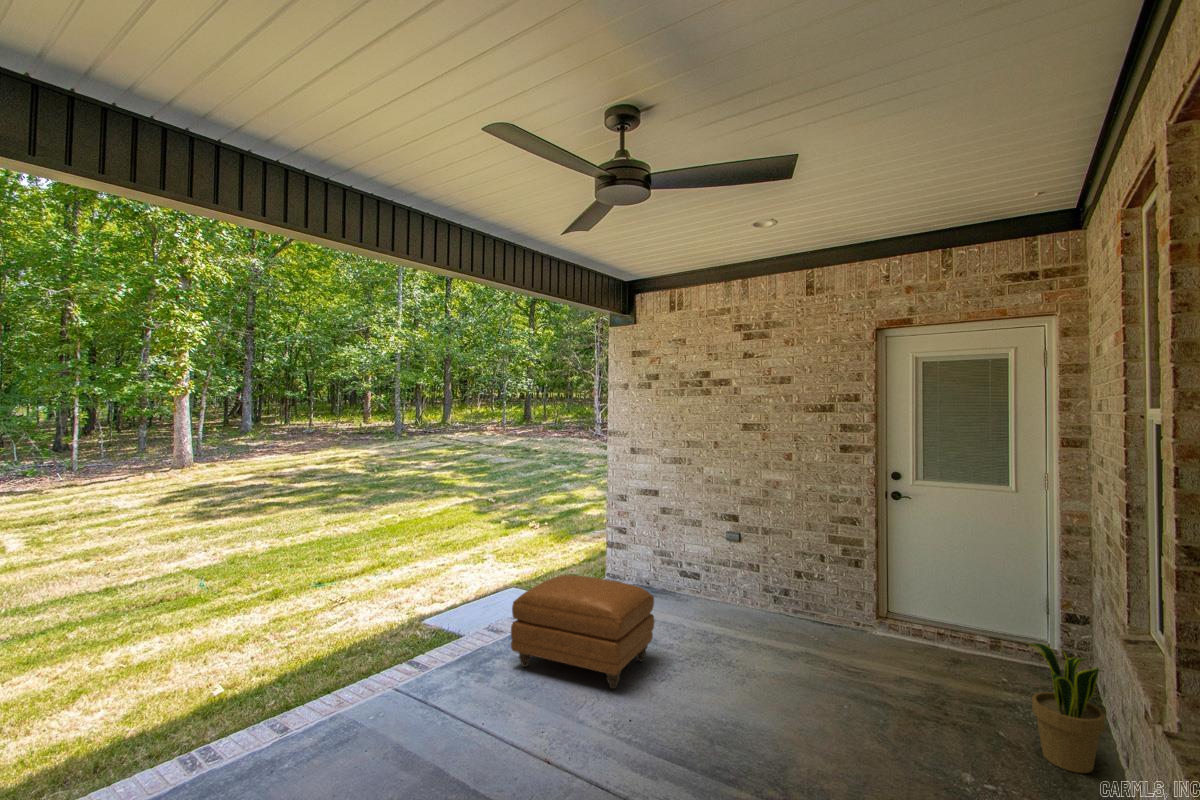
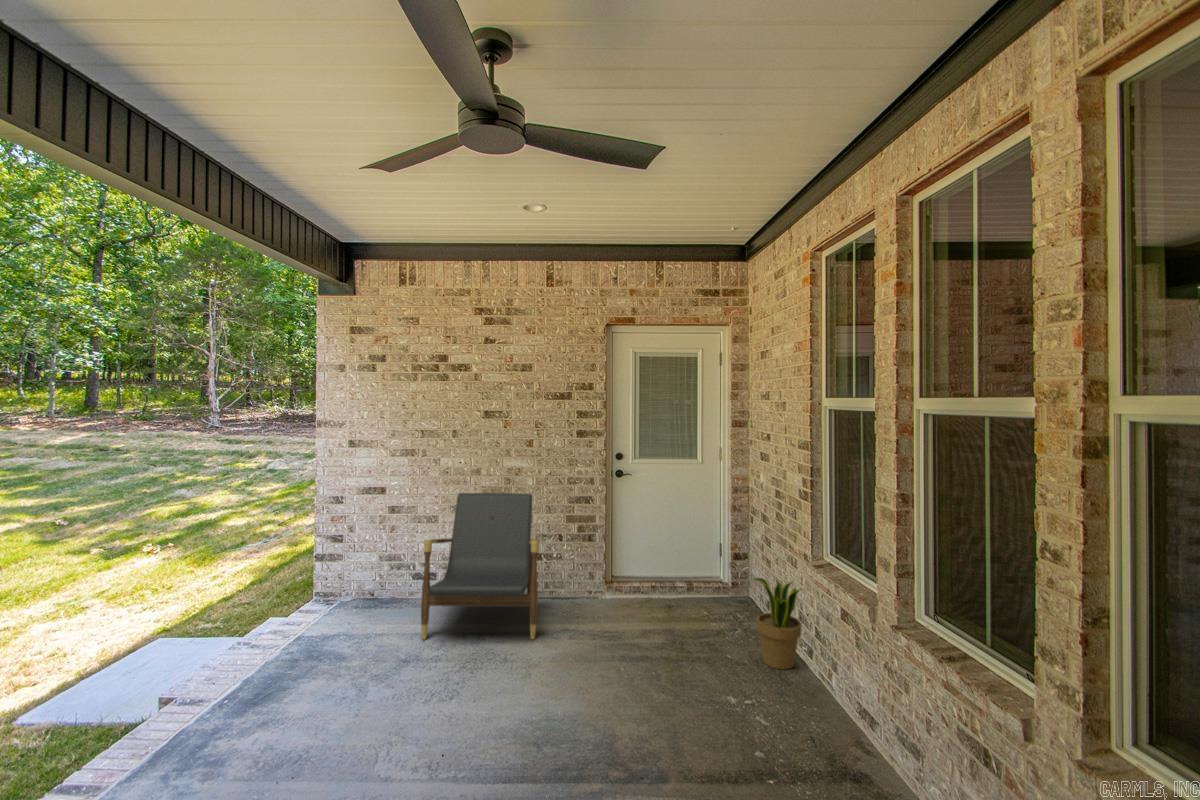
lounge chair: none [670,502,790,654] -> present [421,493,540,640]
ottoman: present [511,575,655,689] -> none [235,598,425,742]

